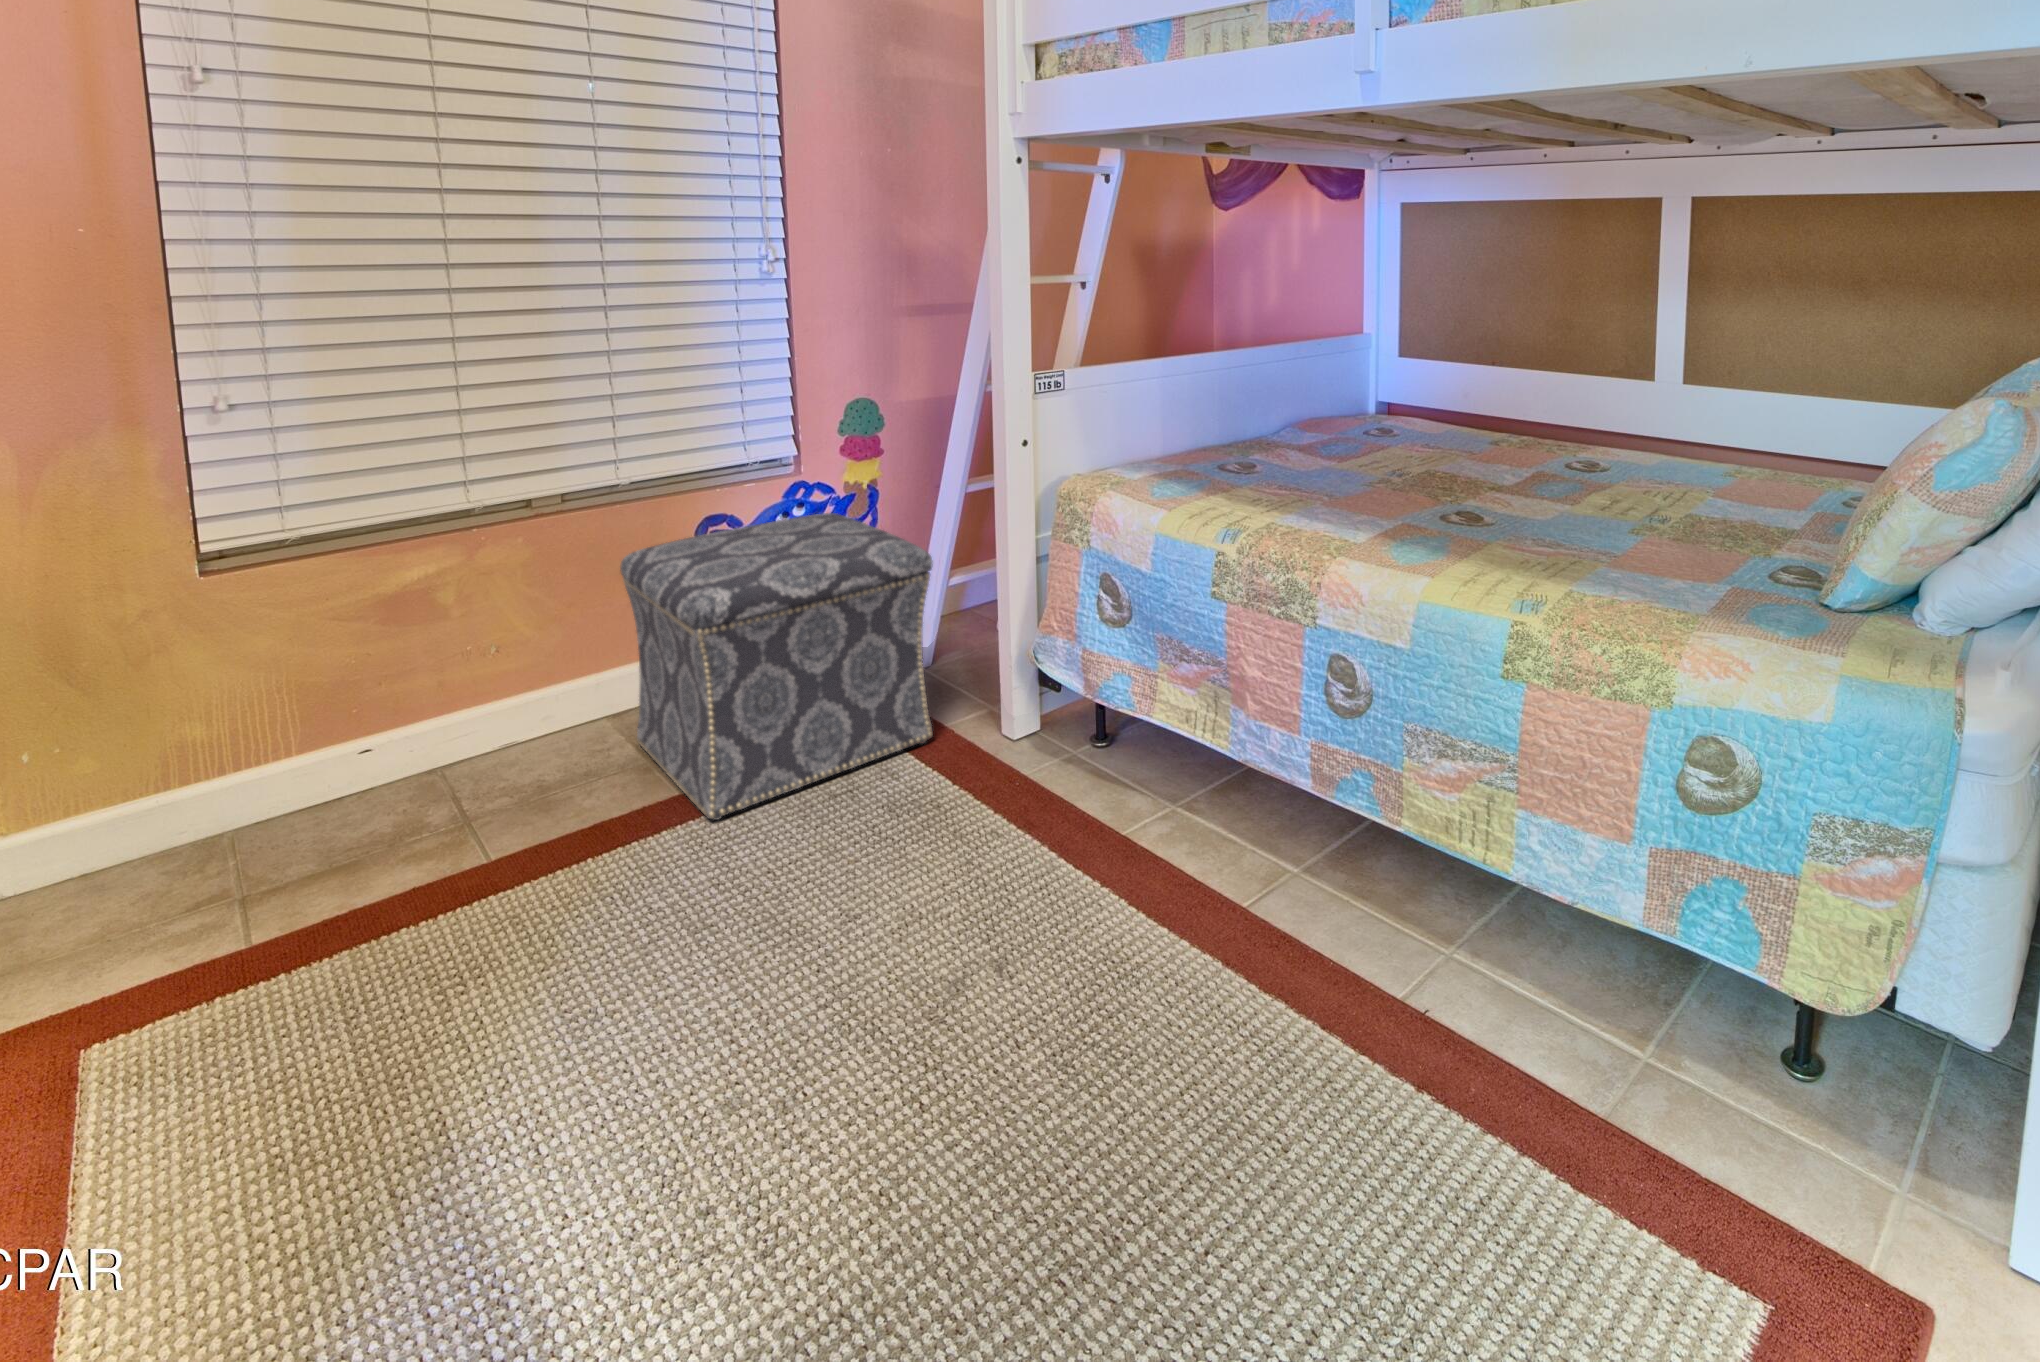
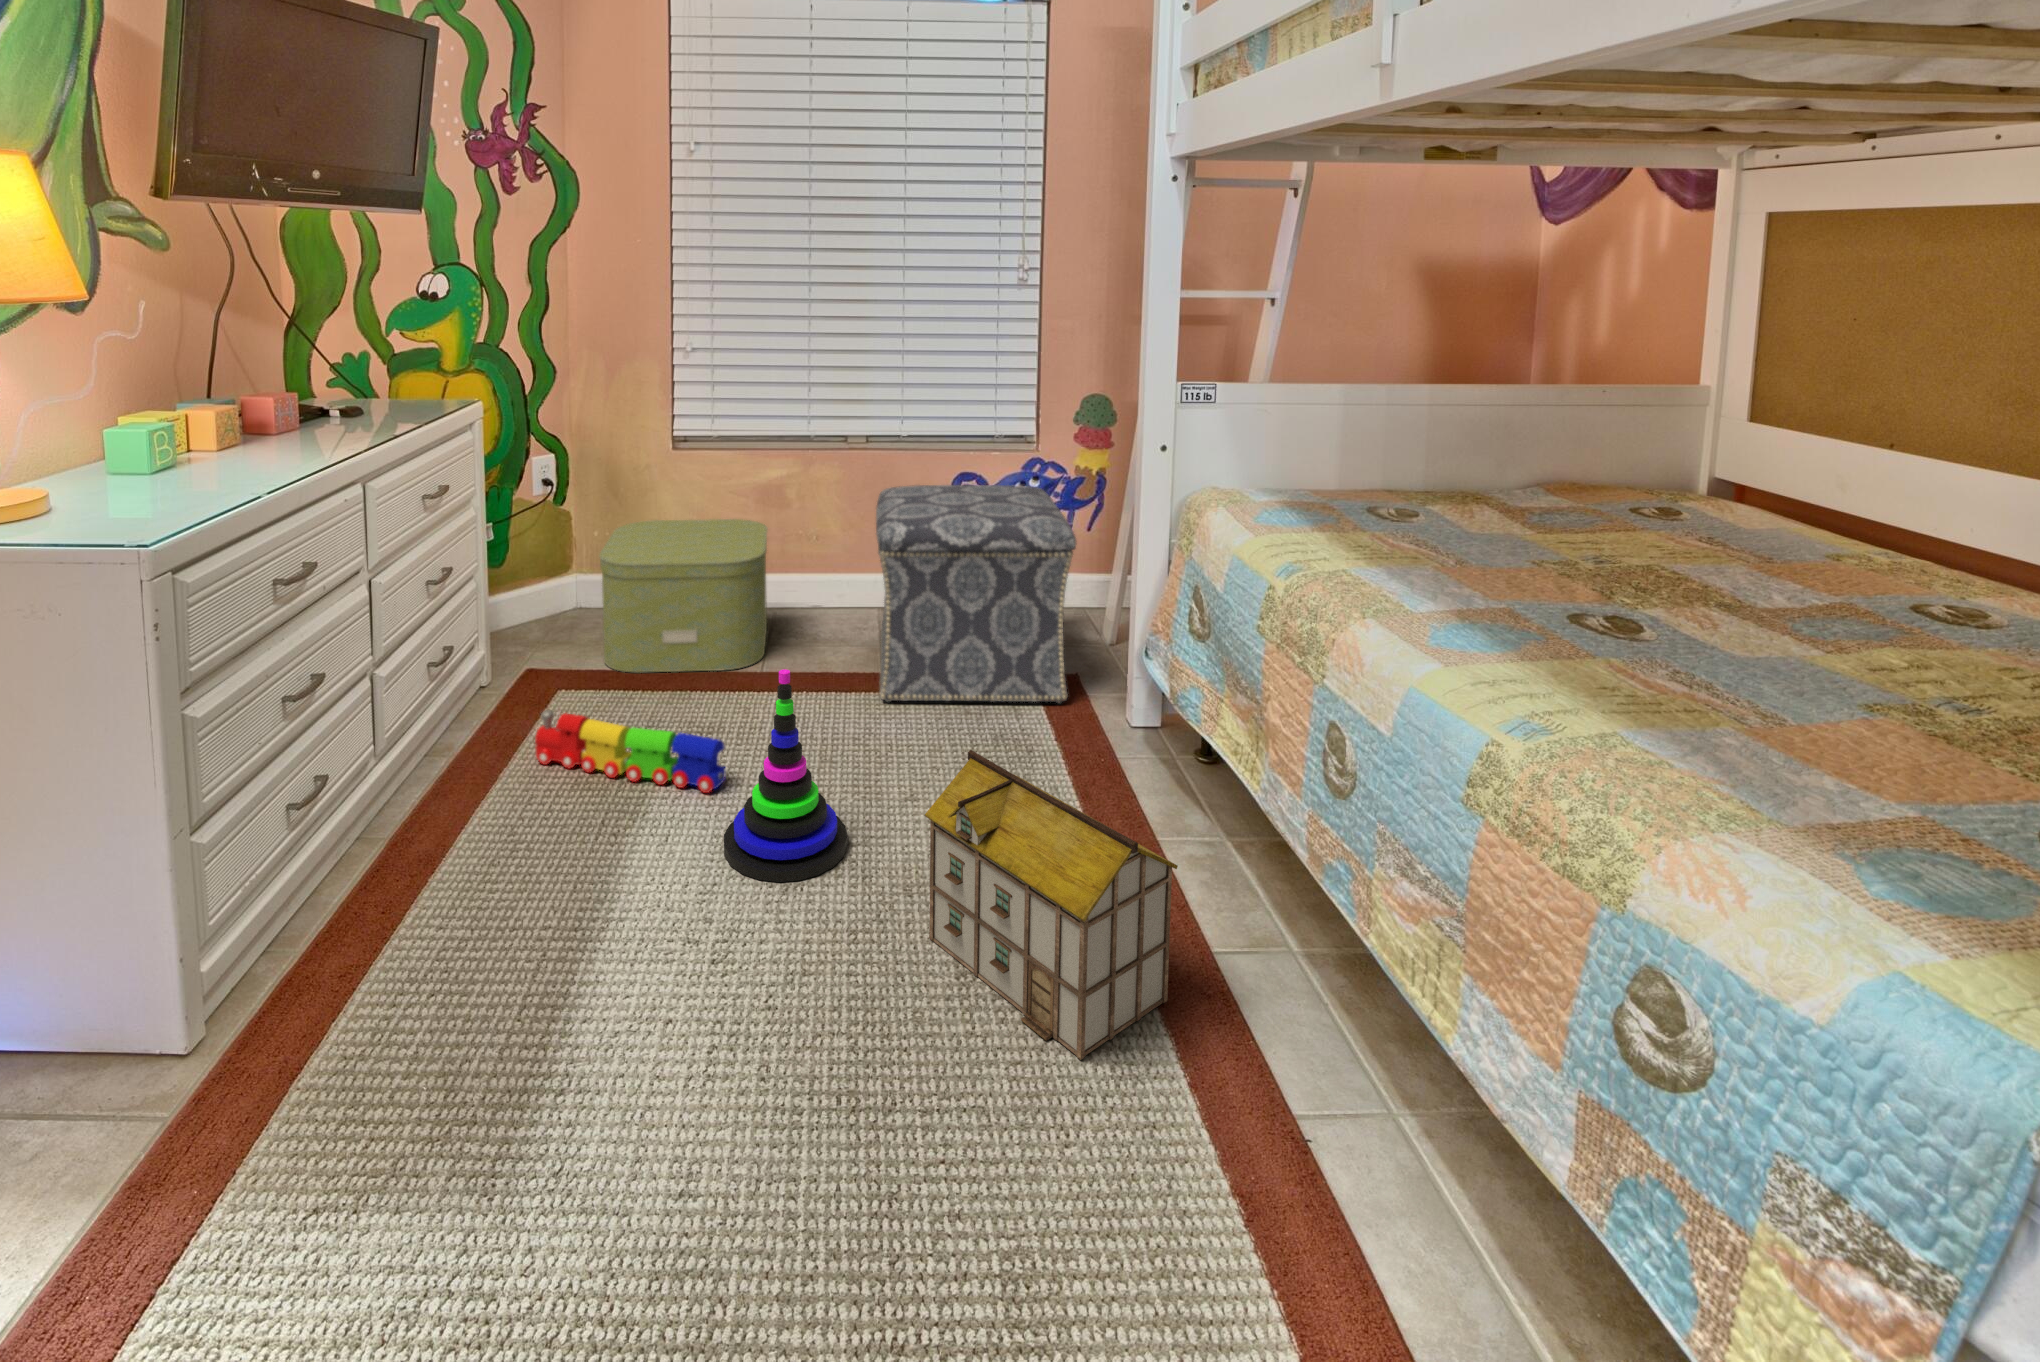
storage box: none [82,645,468,962] -> present [599,519,768,673]
toy house: none [991,813,1255,1071] -> present [925,750,1178,1060]
stacking toy: none [628,814,822,1122] -> present [724,669,848,882]
toy train: none [104,964,560,1179] -> present [535,710,725,793]

